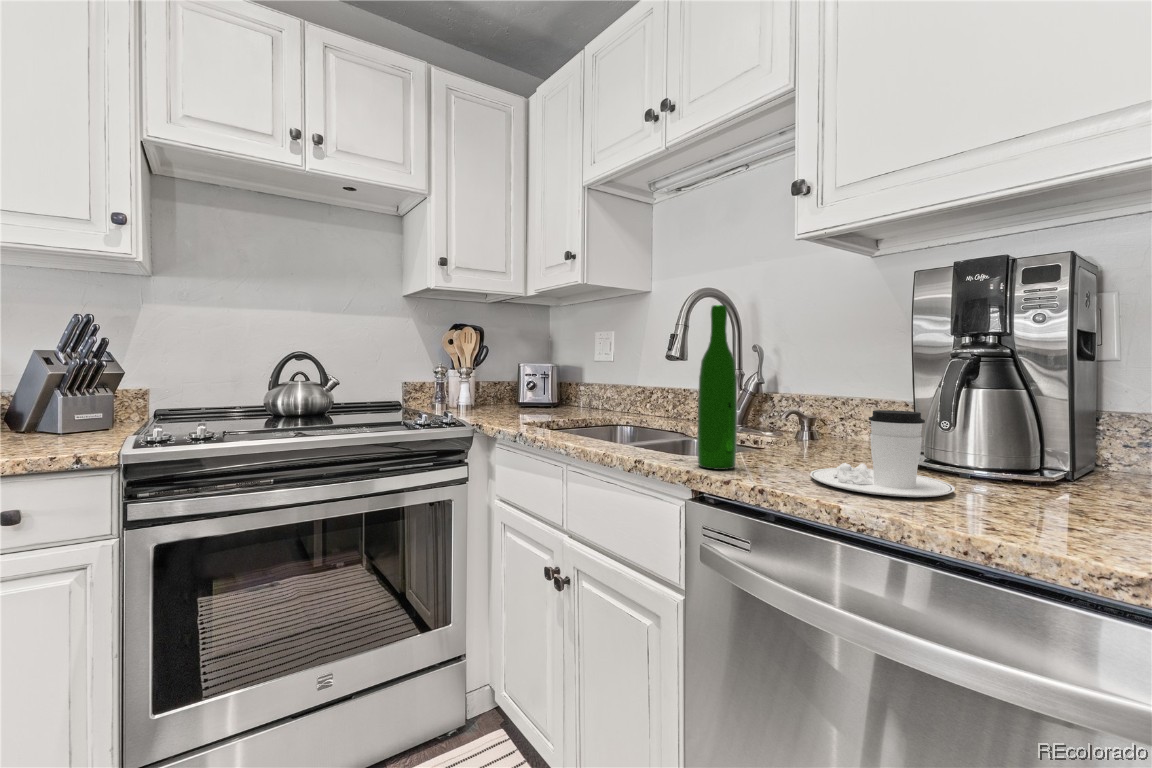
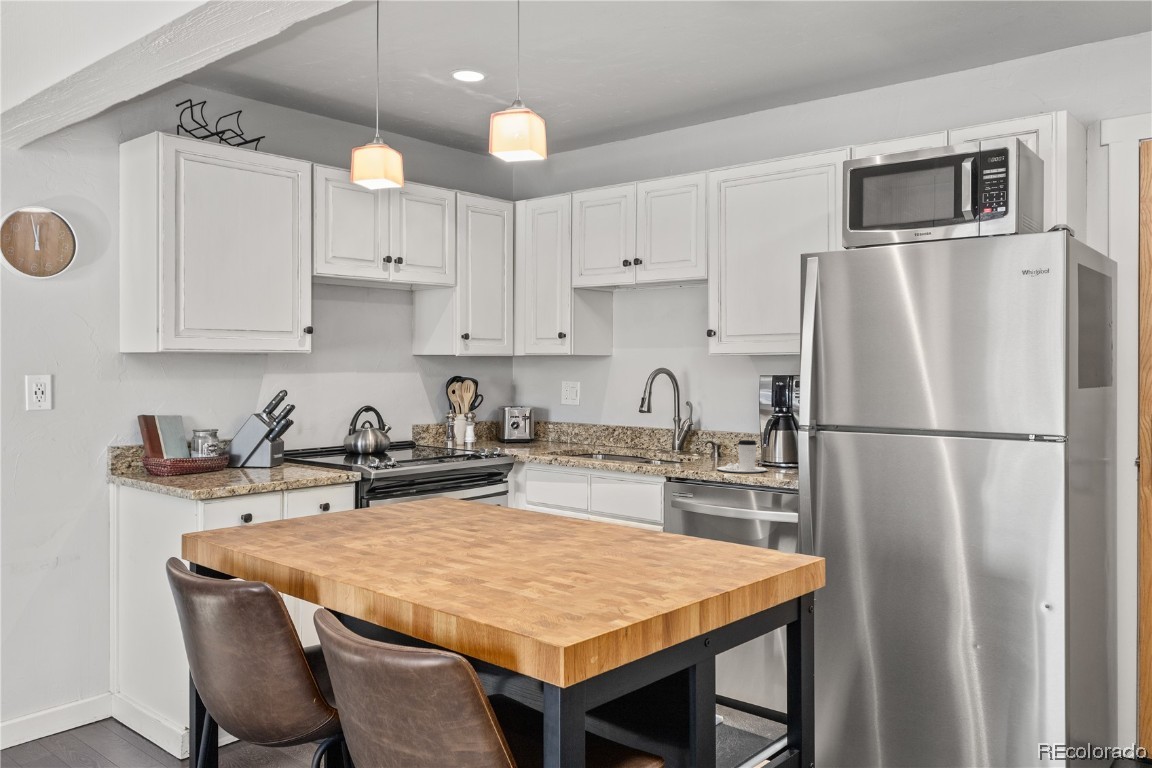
wine bottle: present [697,305,737,470] -> none [668,394,685,469]

